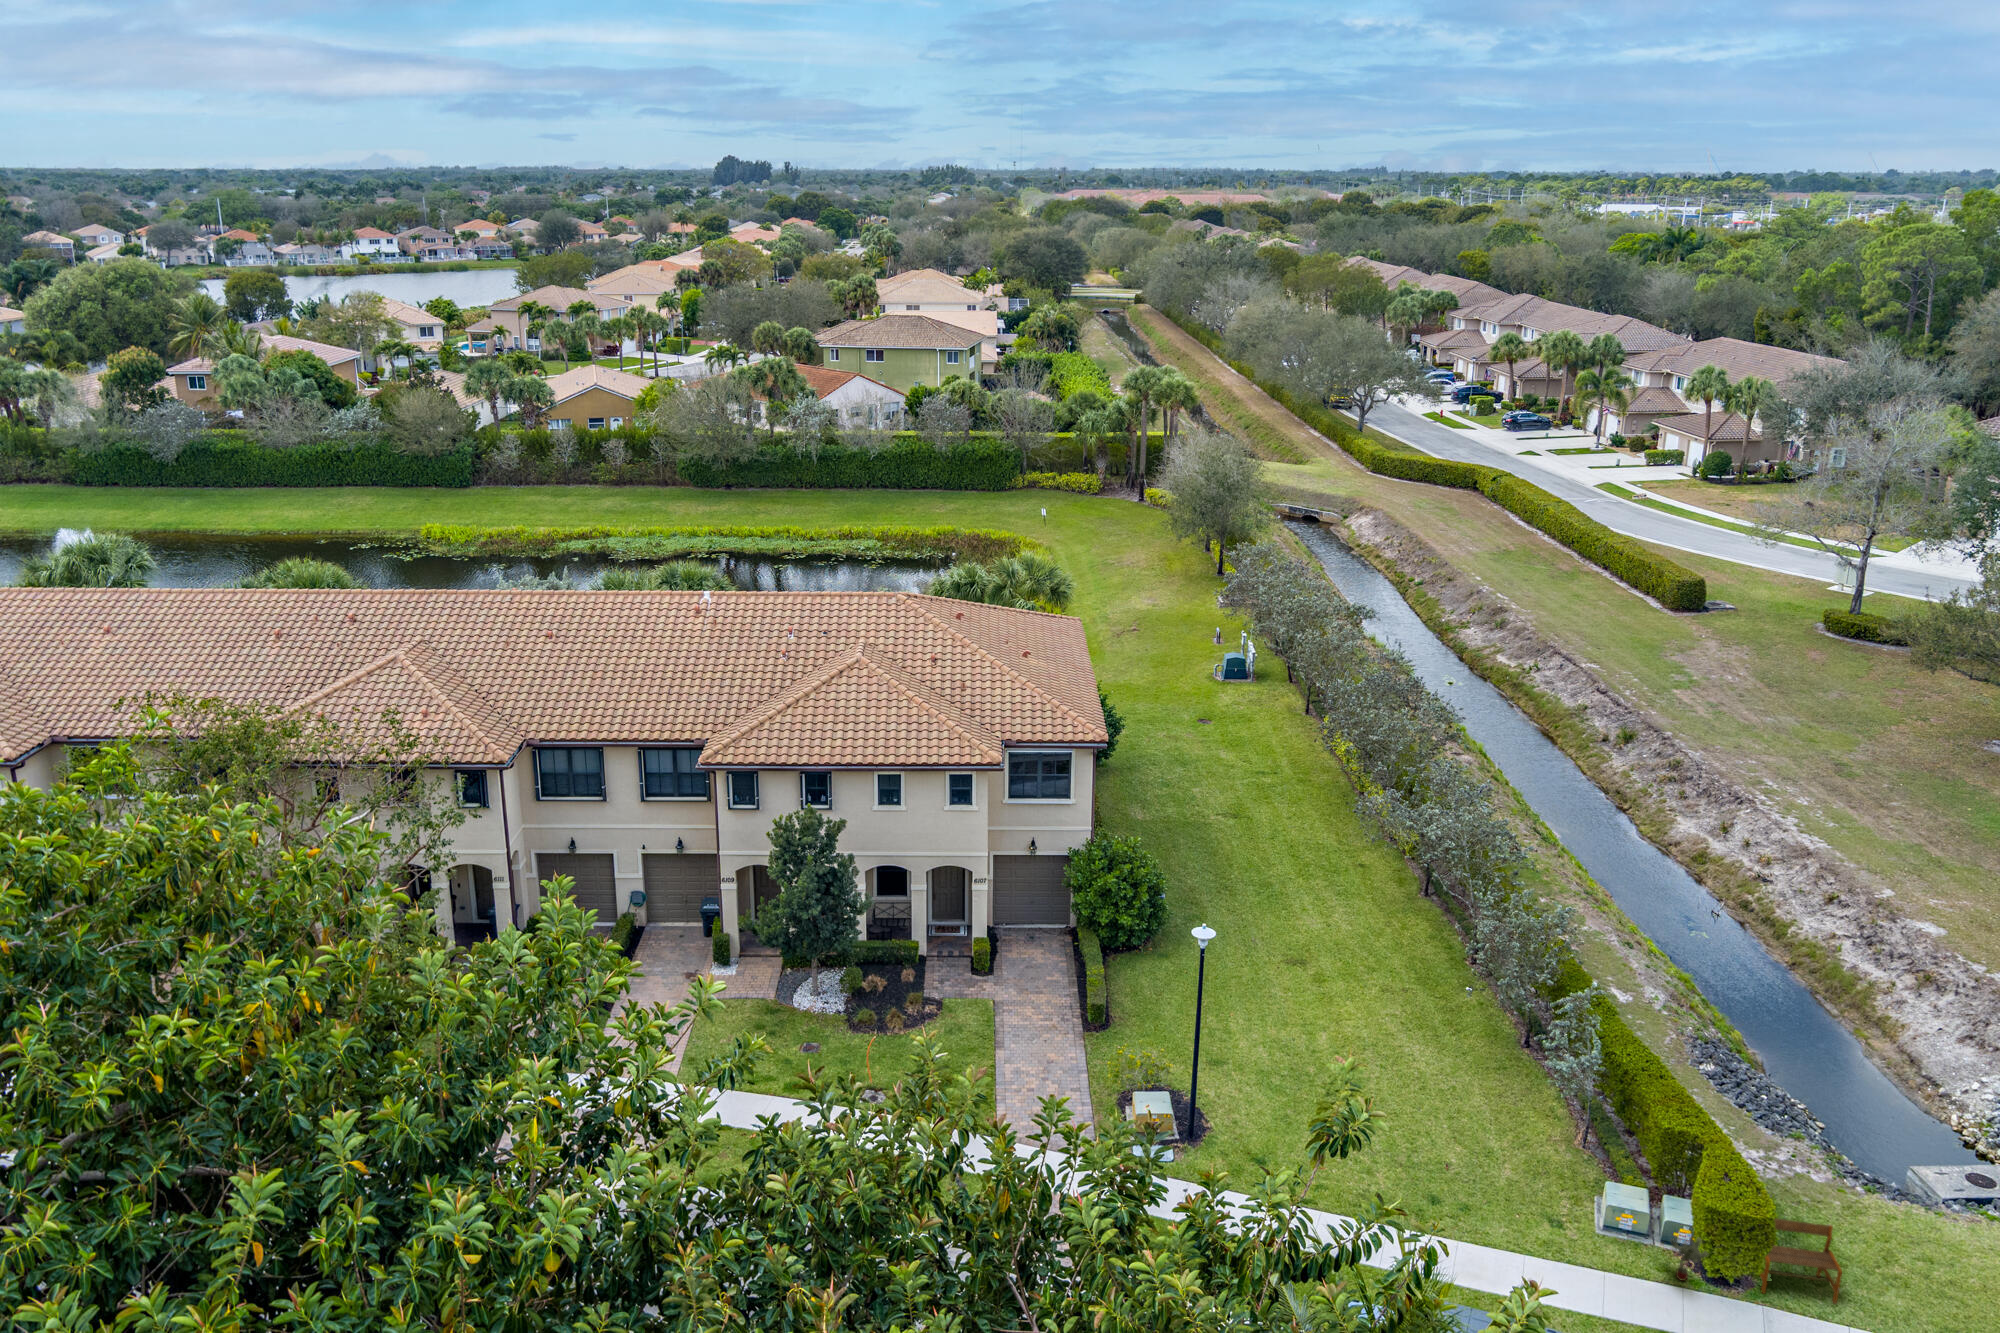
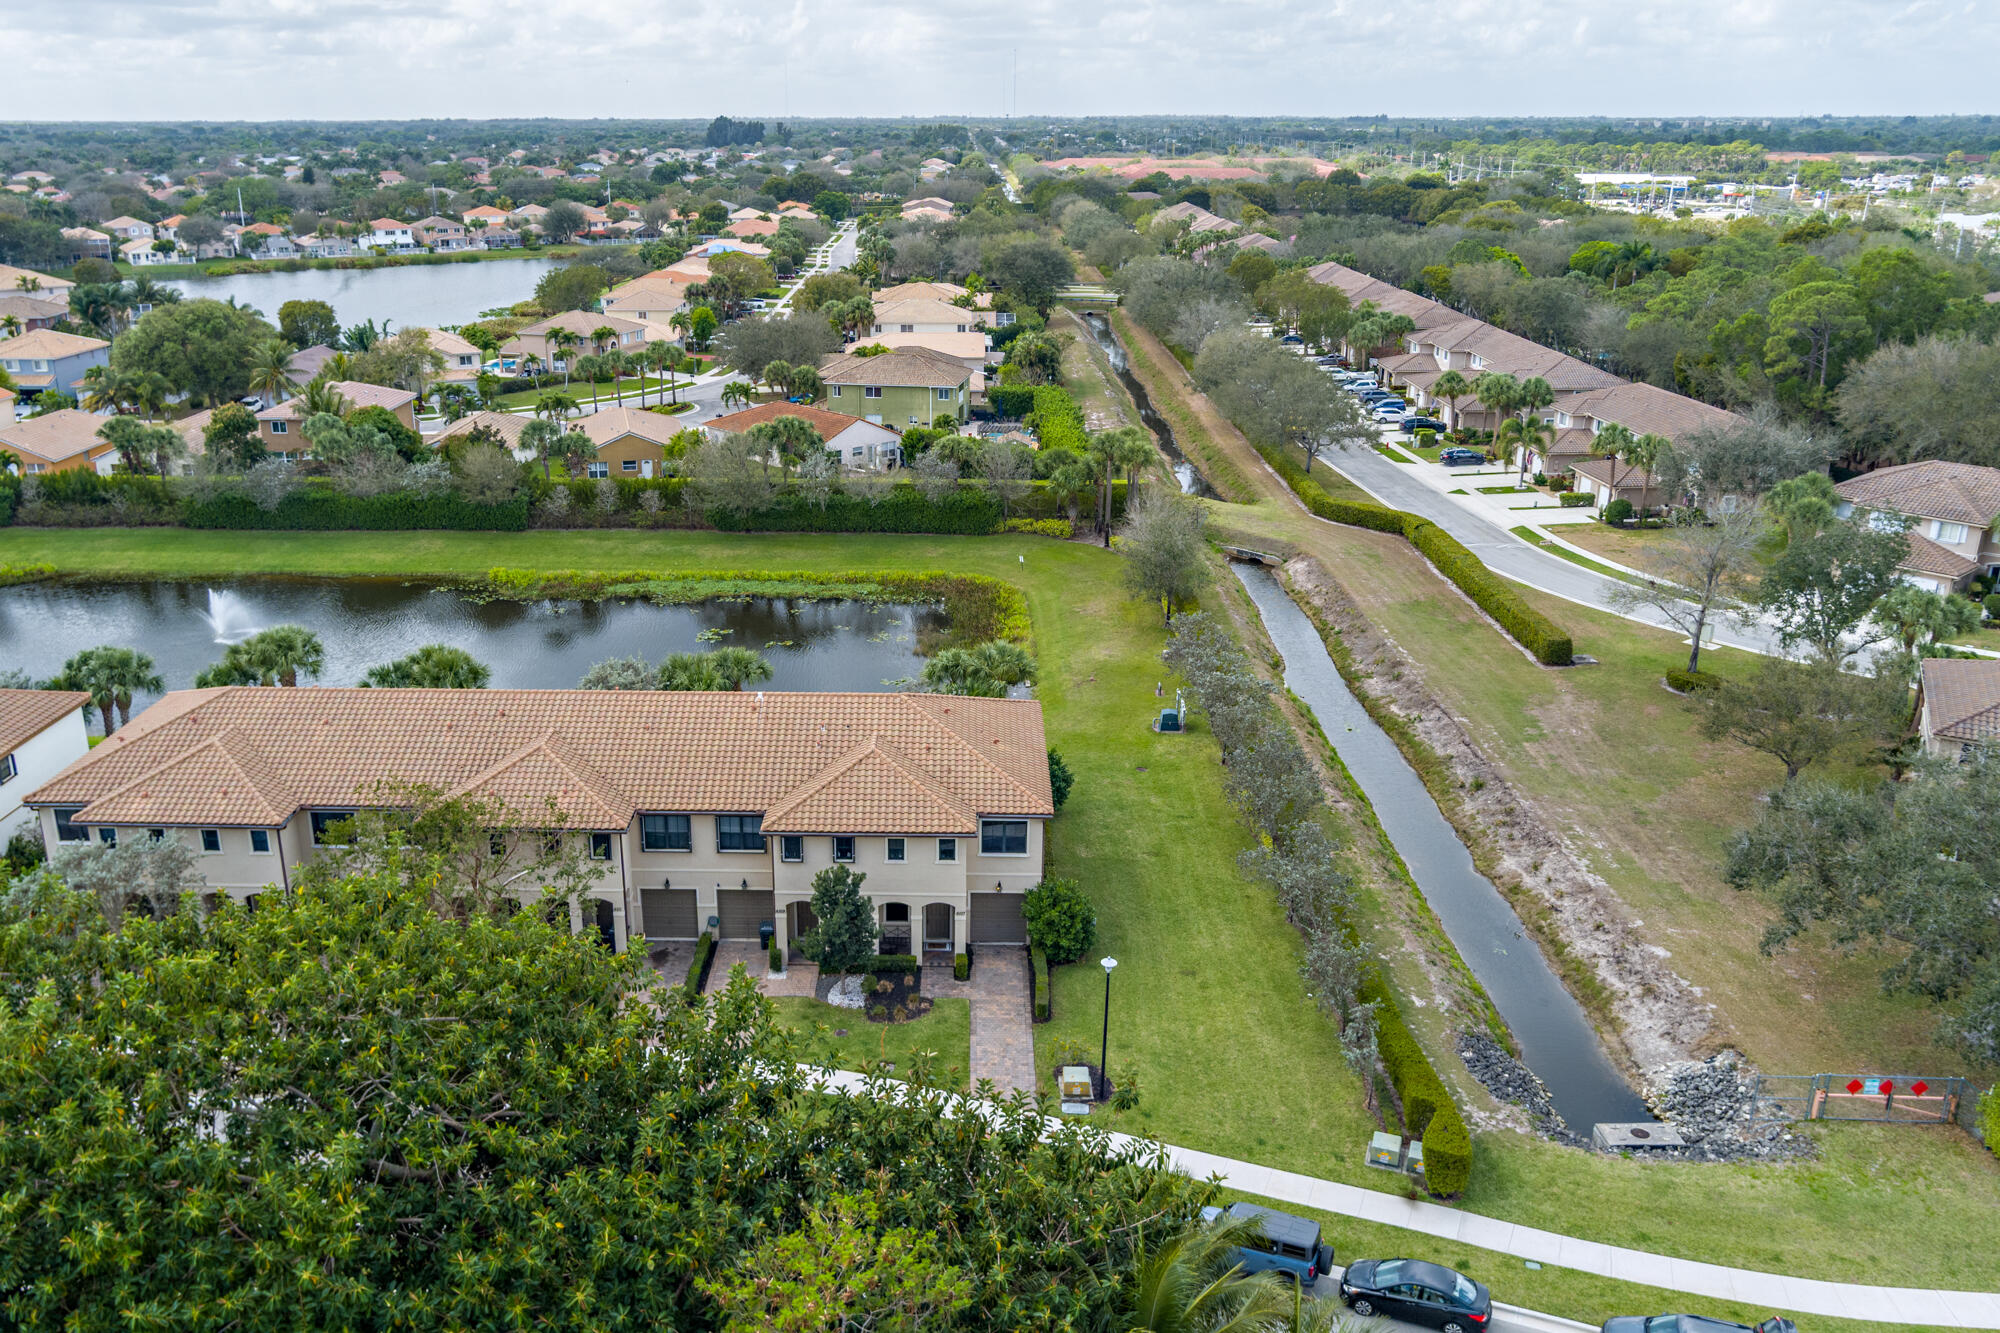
bench: present [1760,1219,1842,1304] -> none [1462,1157,1515,1215]

